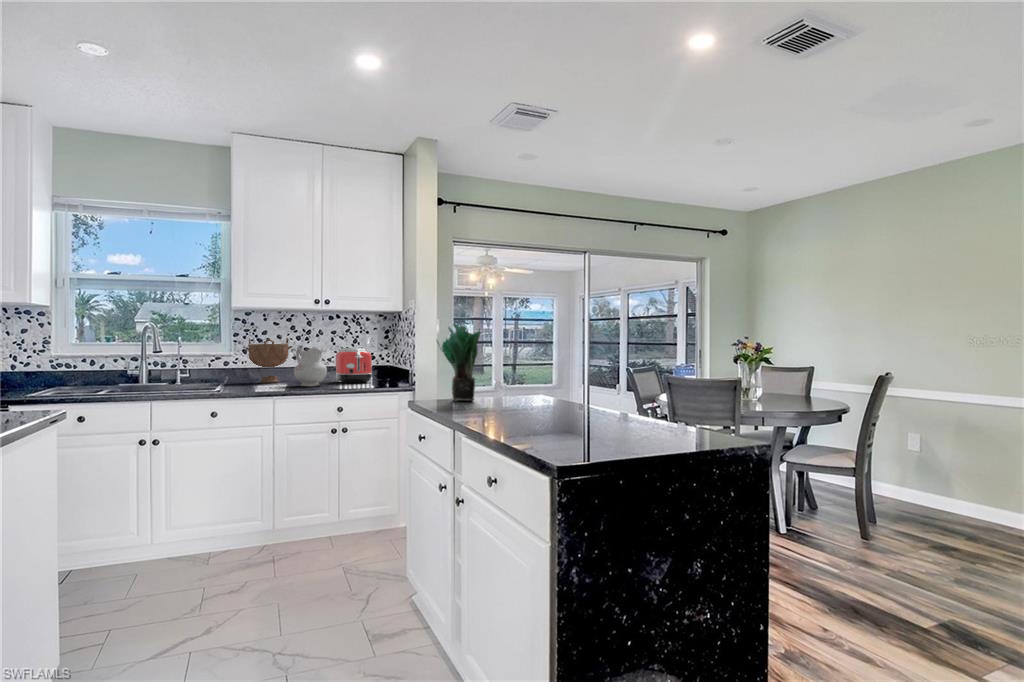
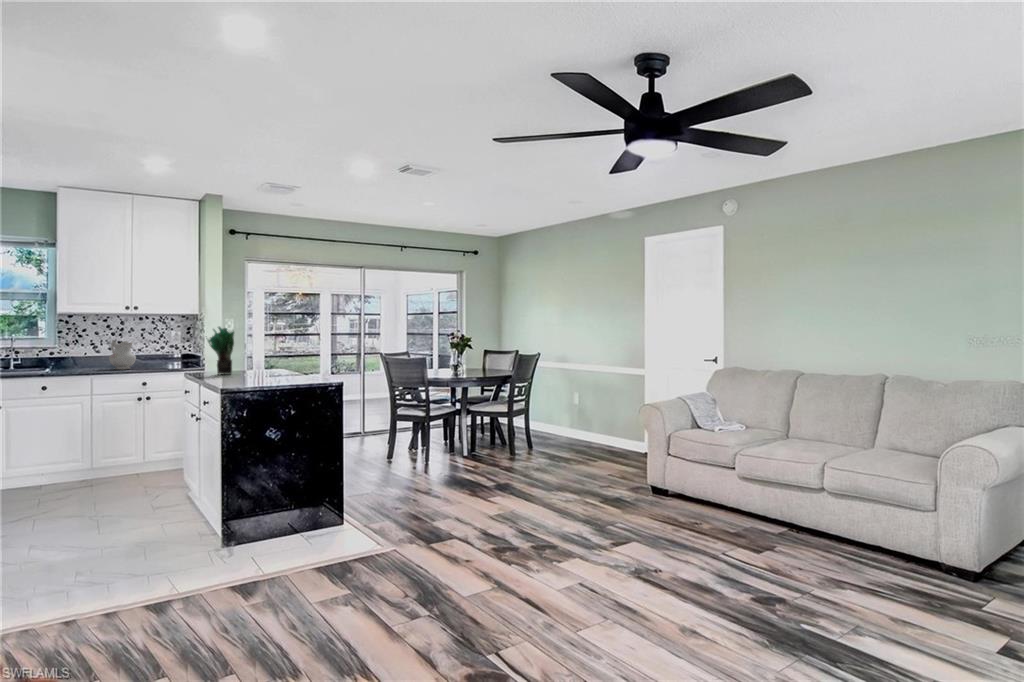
decorative bowl: present [245,338,291,383] -> none [68,334,107,368]
toaster: present [335,348,372,383] -> none [144,342,174,368]

